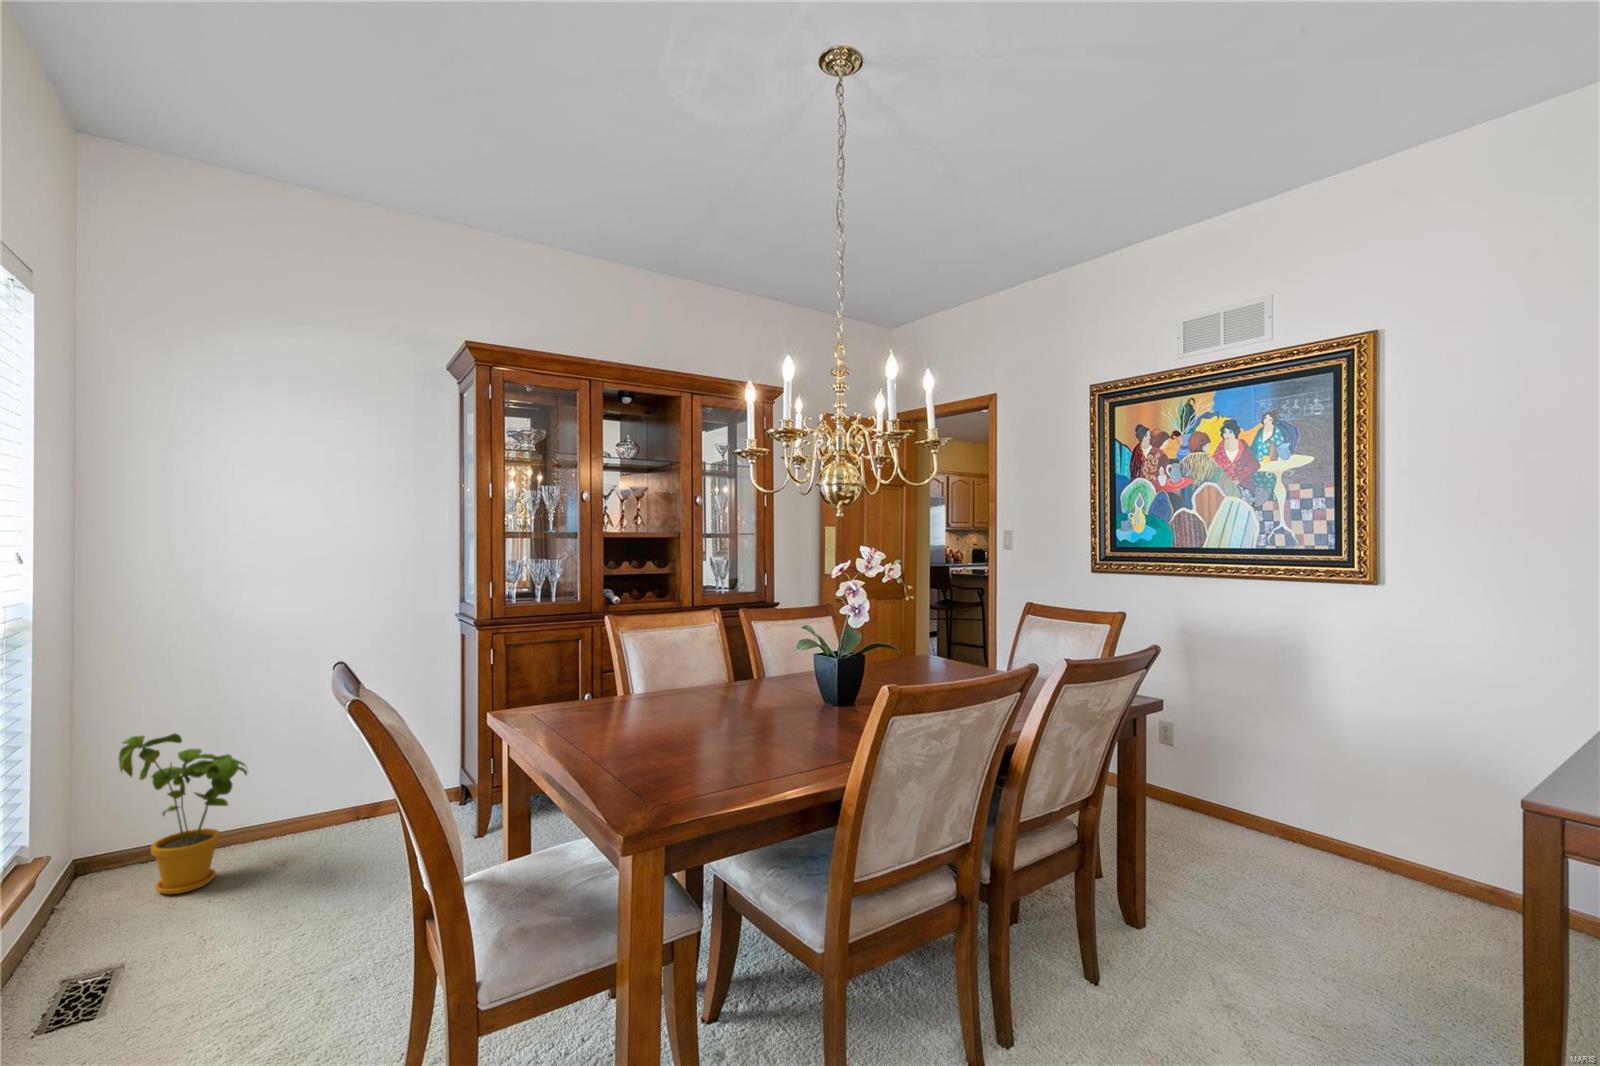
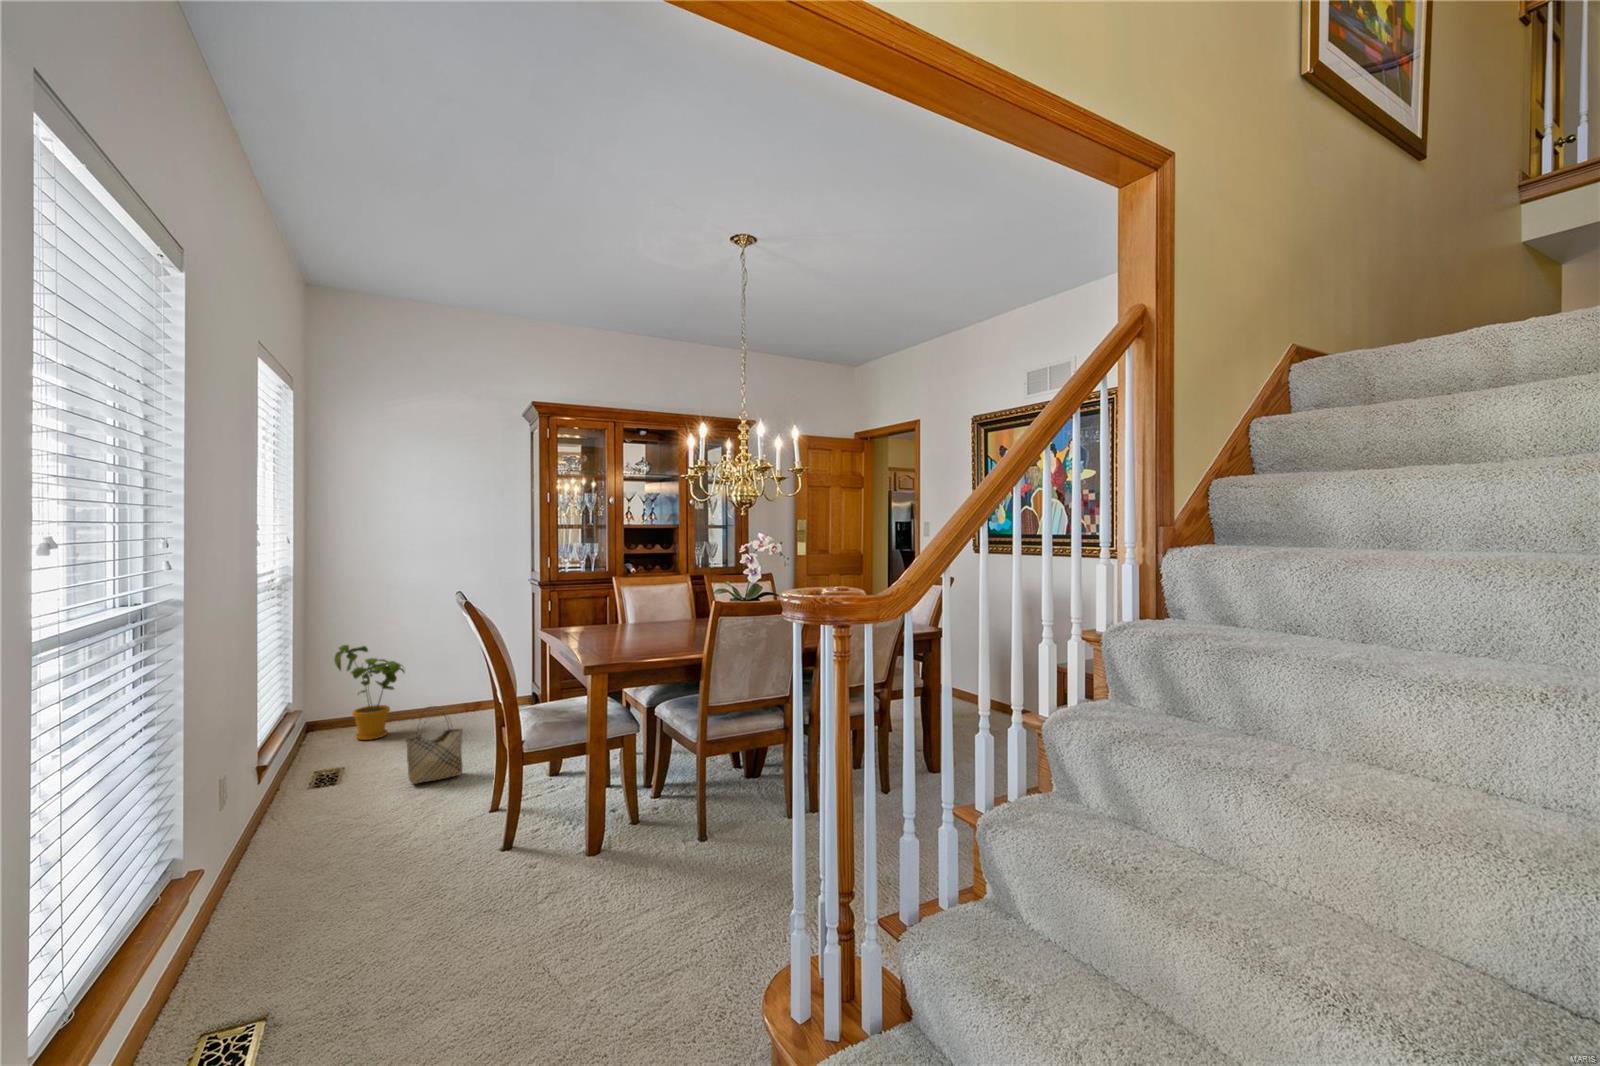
woven basket: none [236,855,348,1013] -> present [406,706,463,784]

